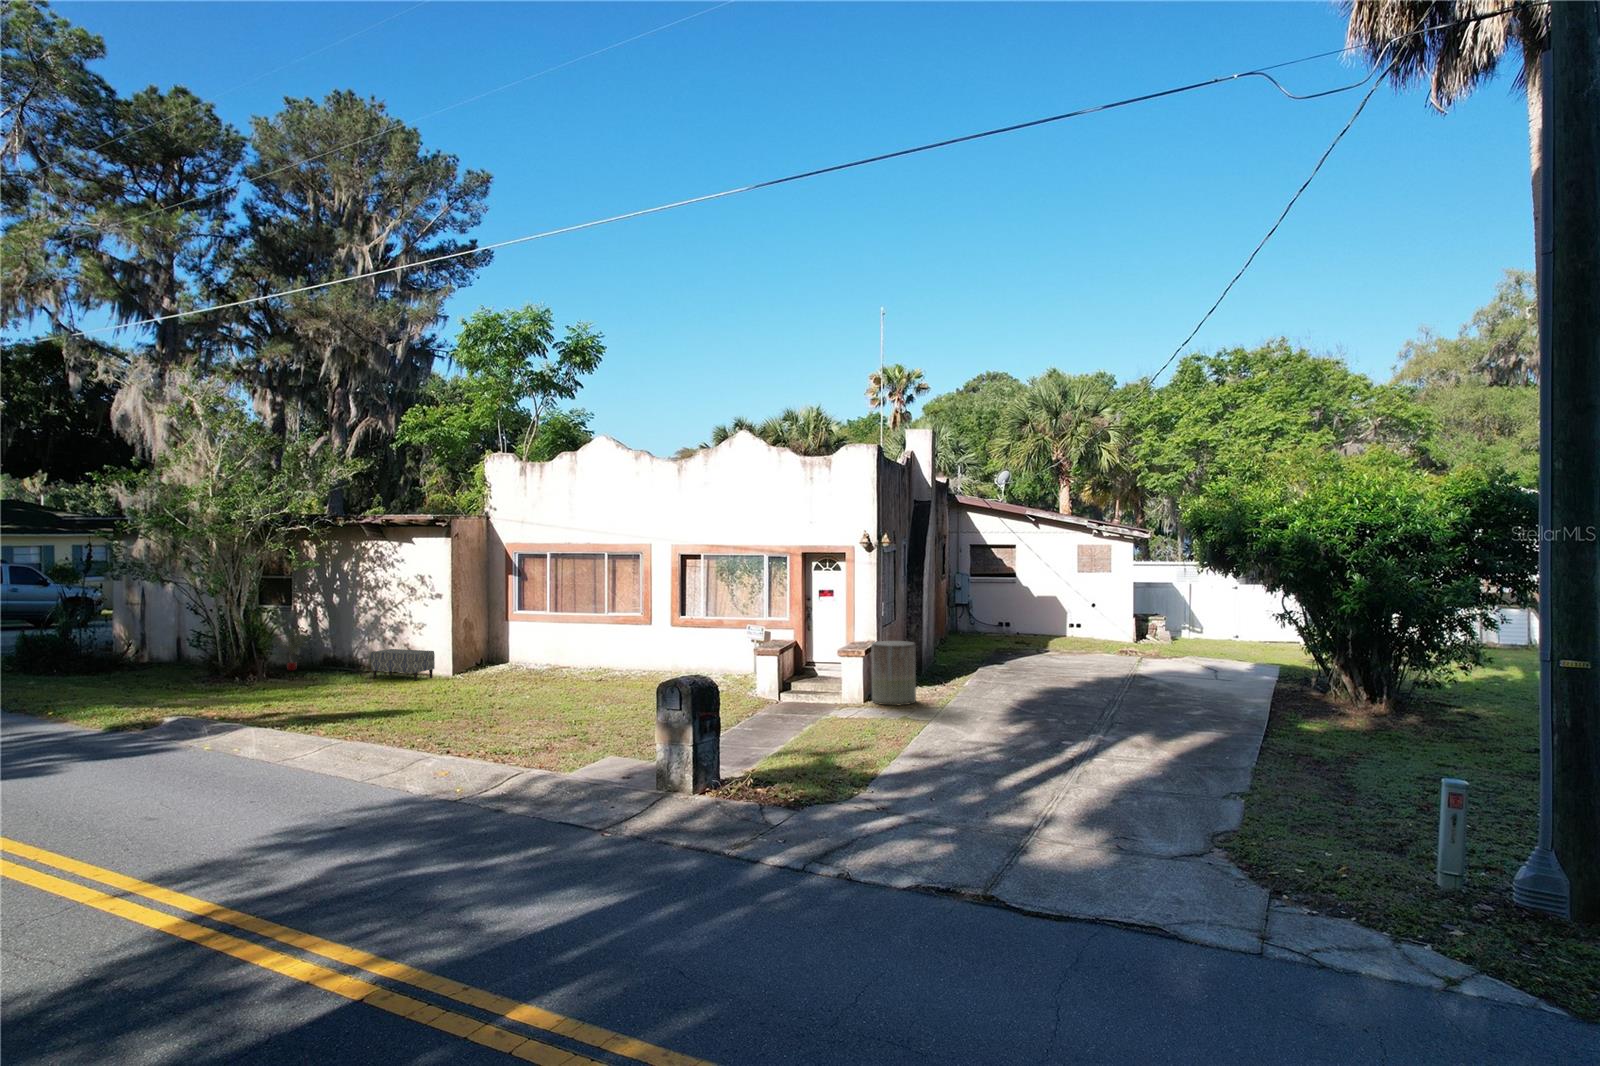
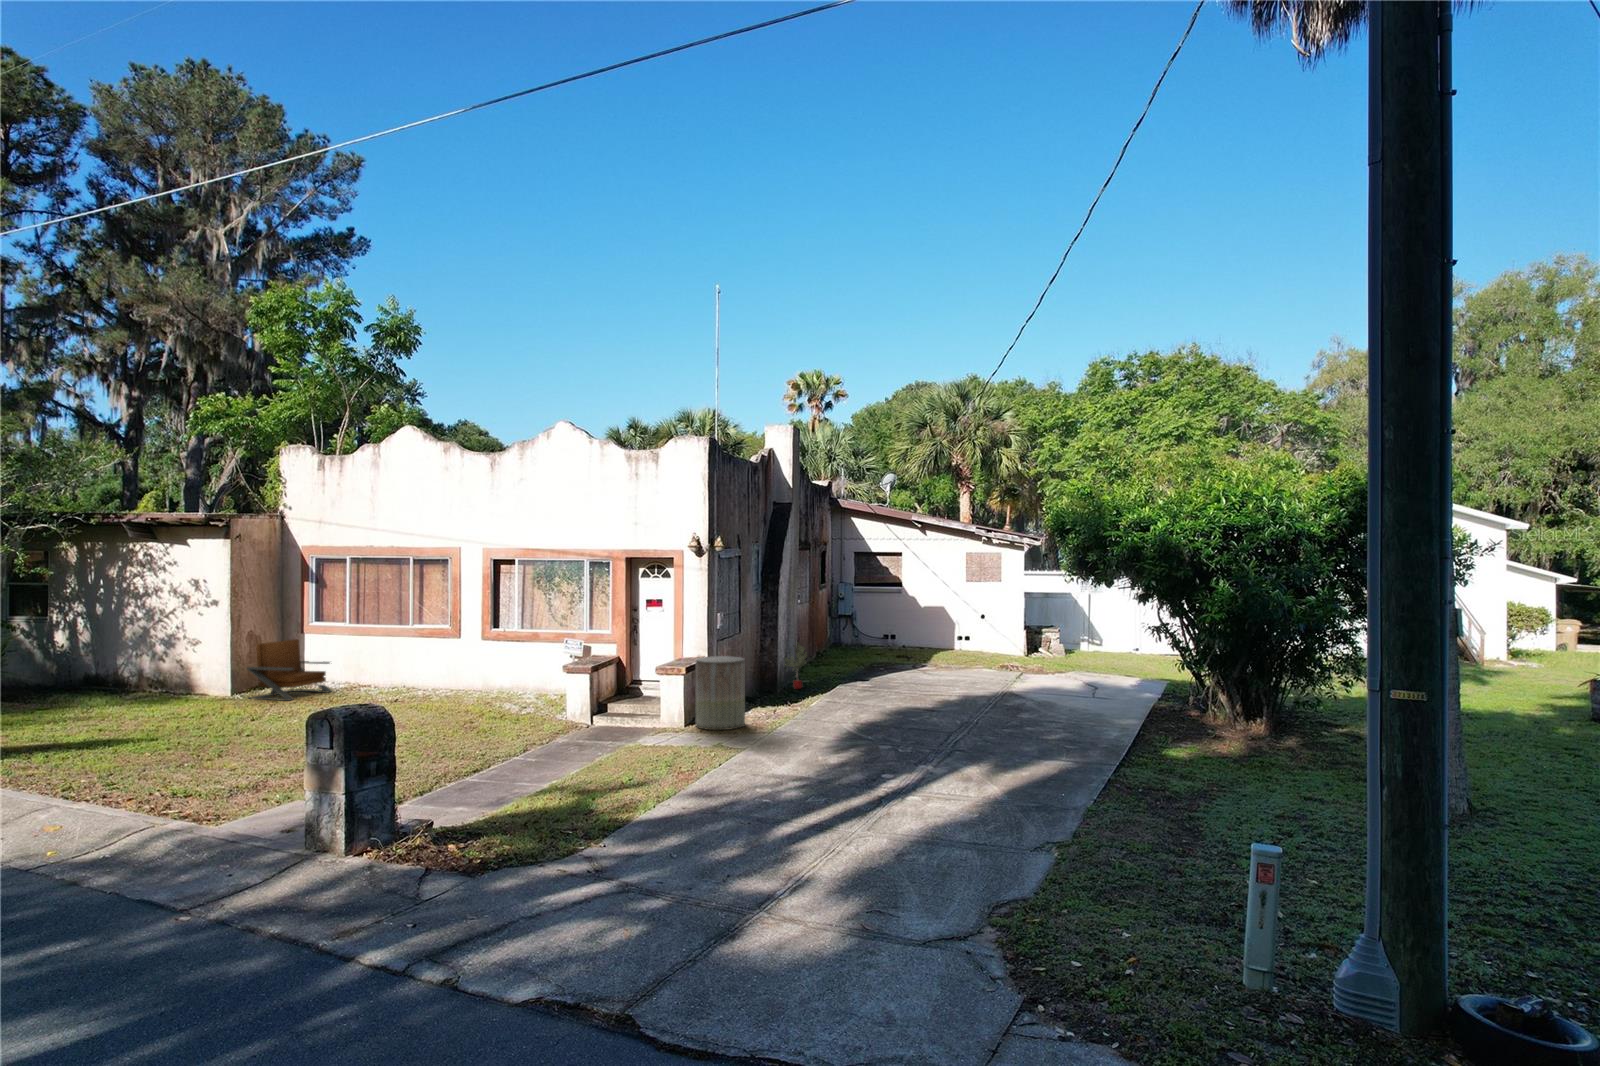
lounge chair: none [466,625,534,679] -> present [247,639,332,701]
potted tree: present [281,629,307,671] -> present [785,644,807,689]
bench: present [371,649,435,681] -> none [130,667,208,704]

